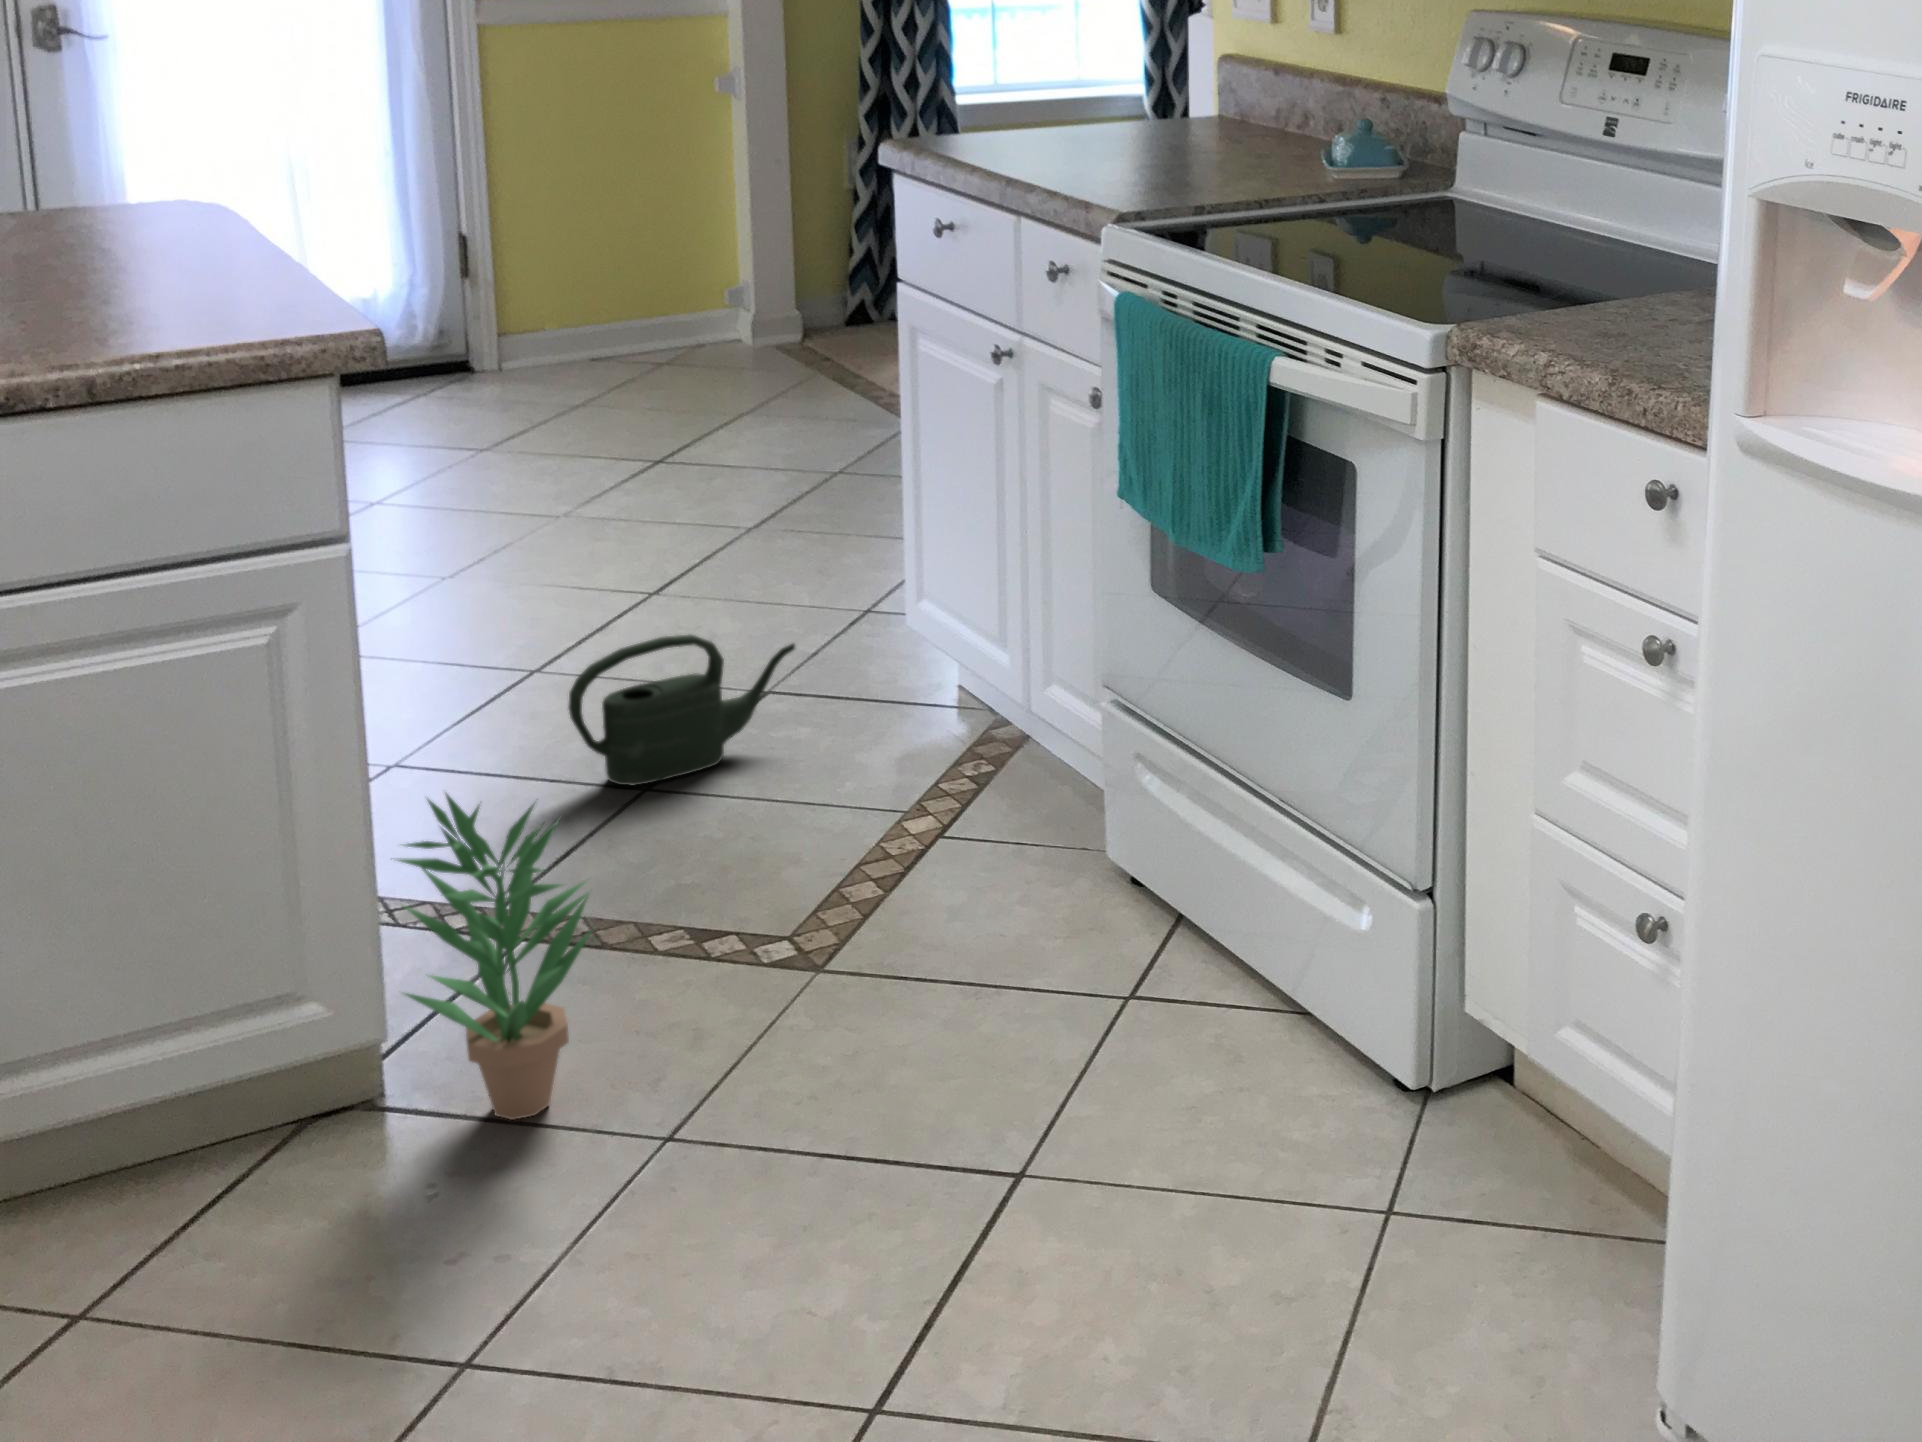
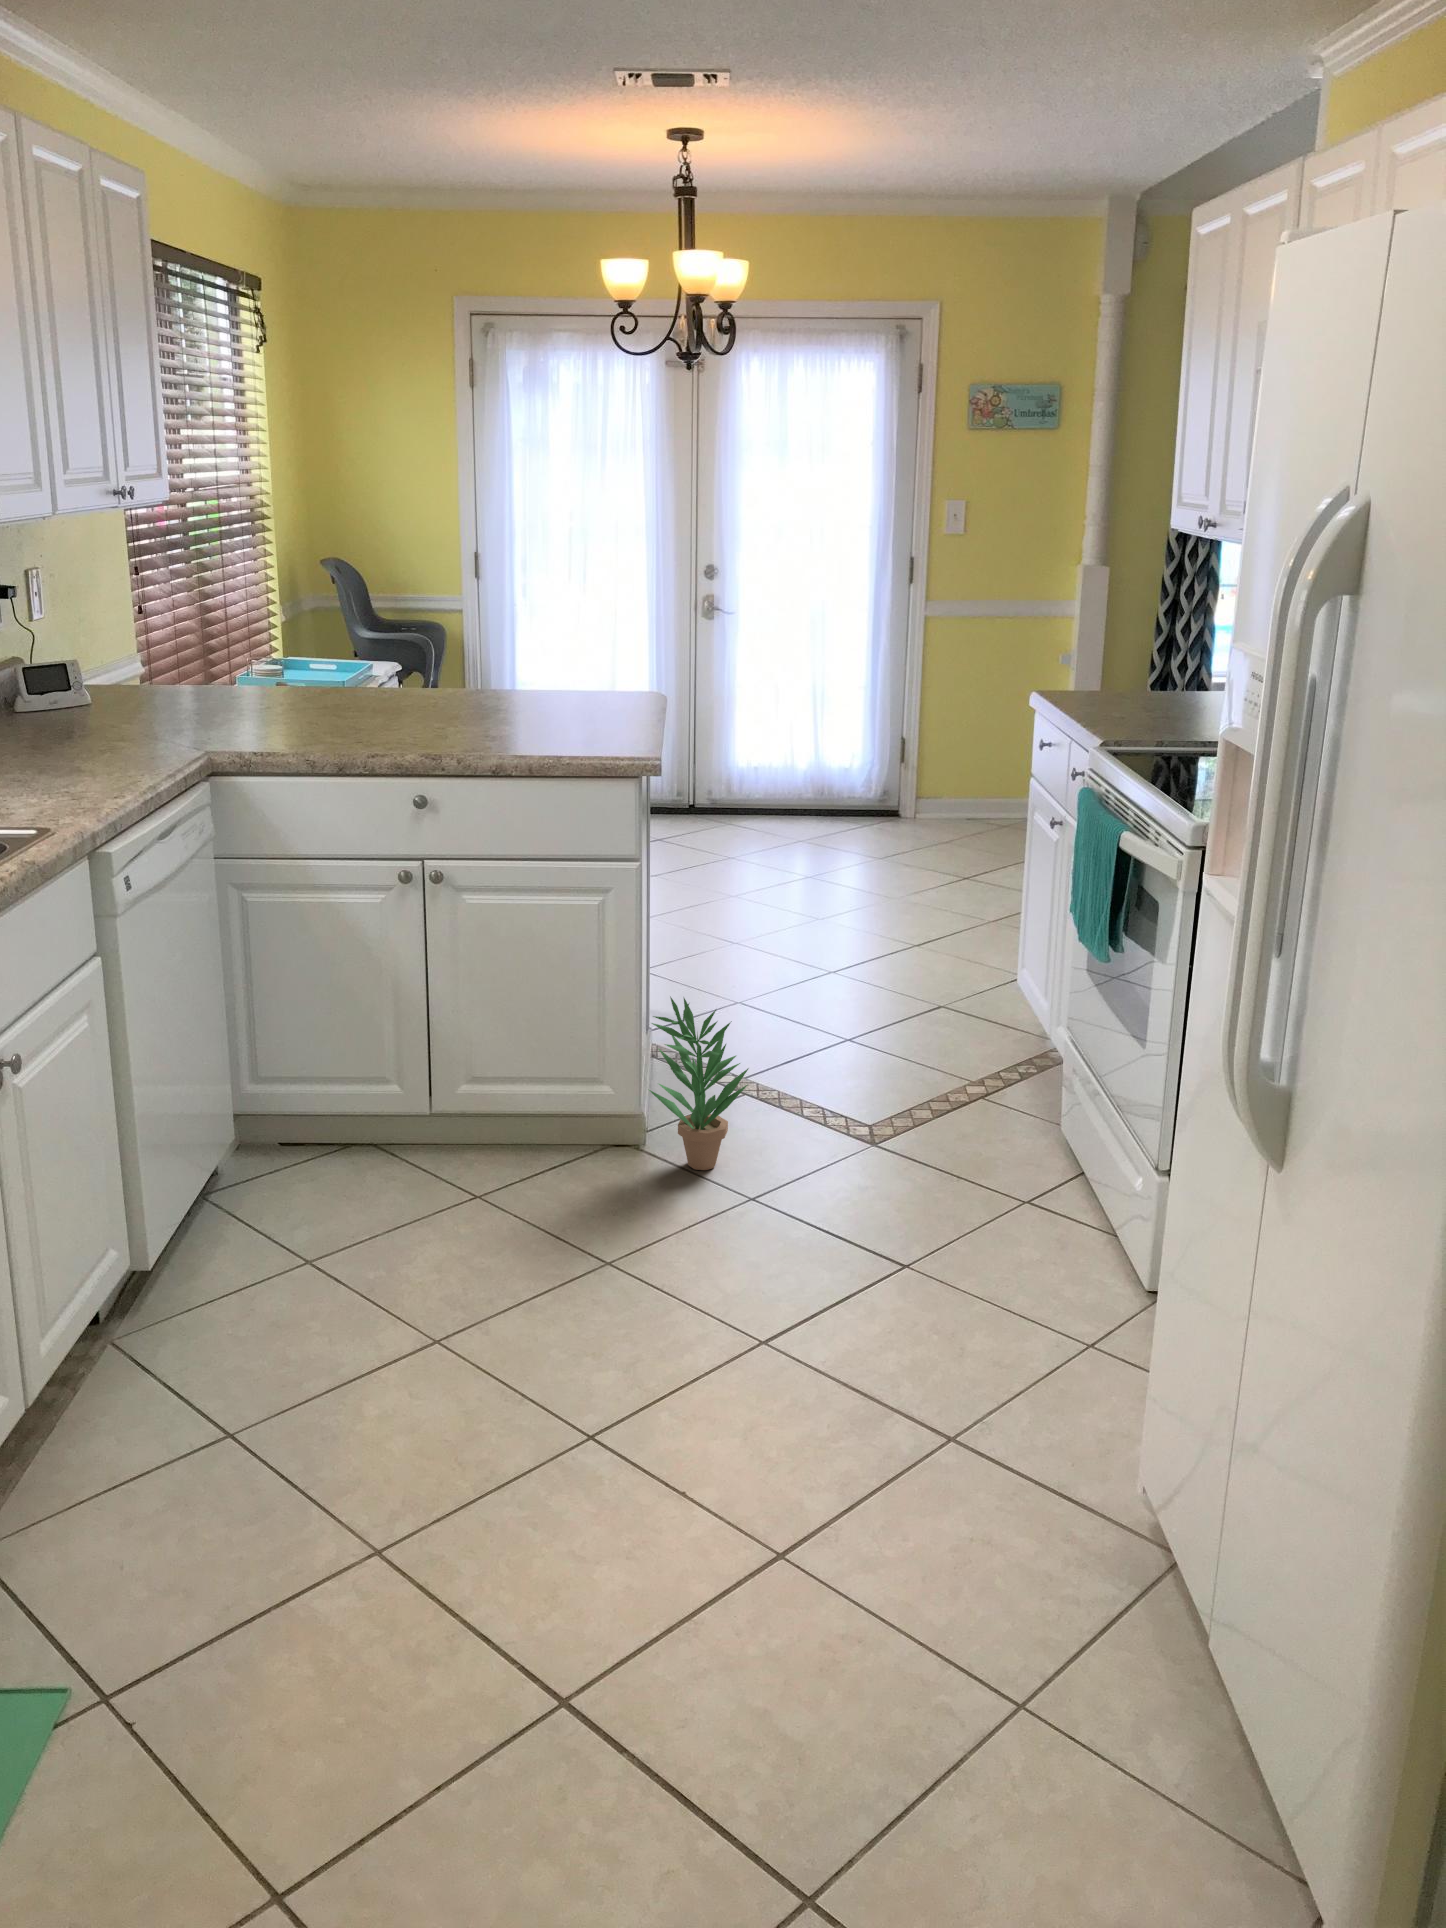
watering can: present [569,634,795,786] -> none [815,960,945,1038]

